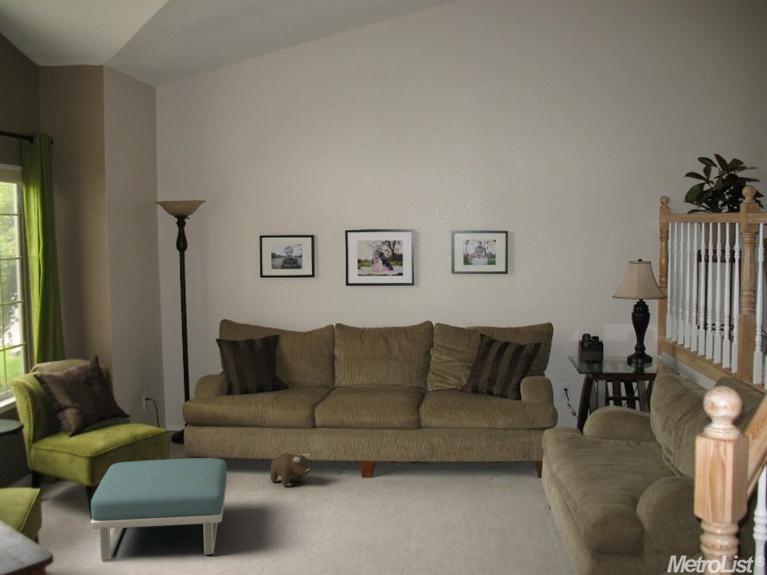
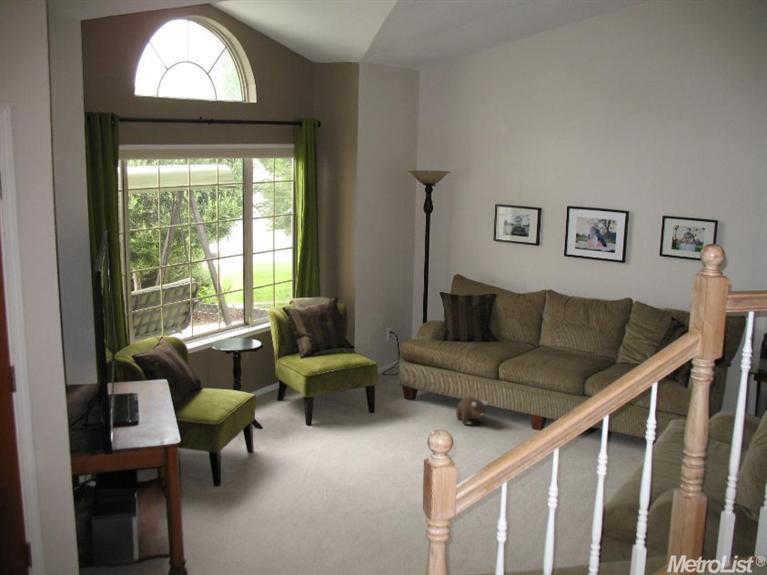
footstool: present [91,458,227,560] -> none [287,384,405,467]

